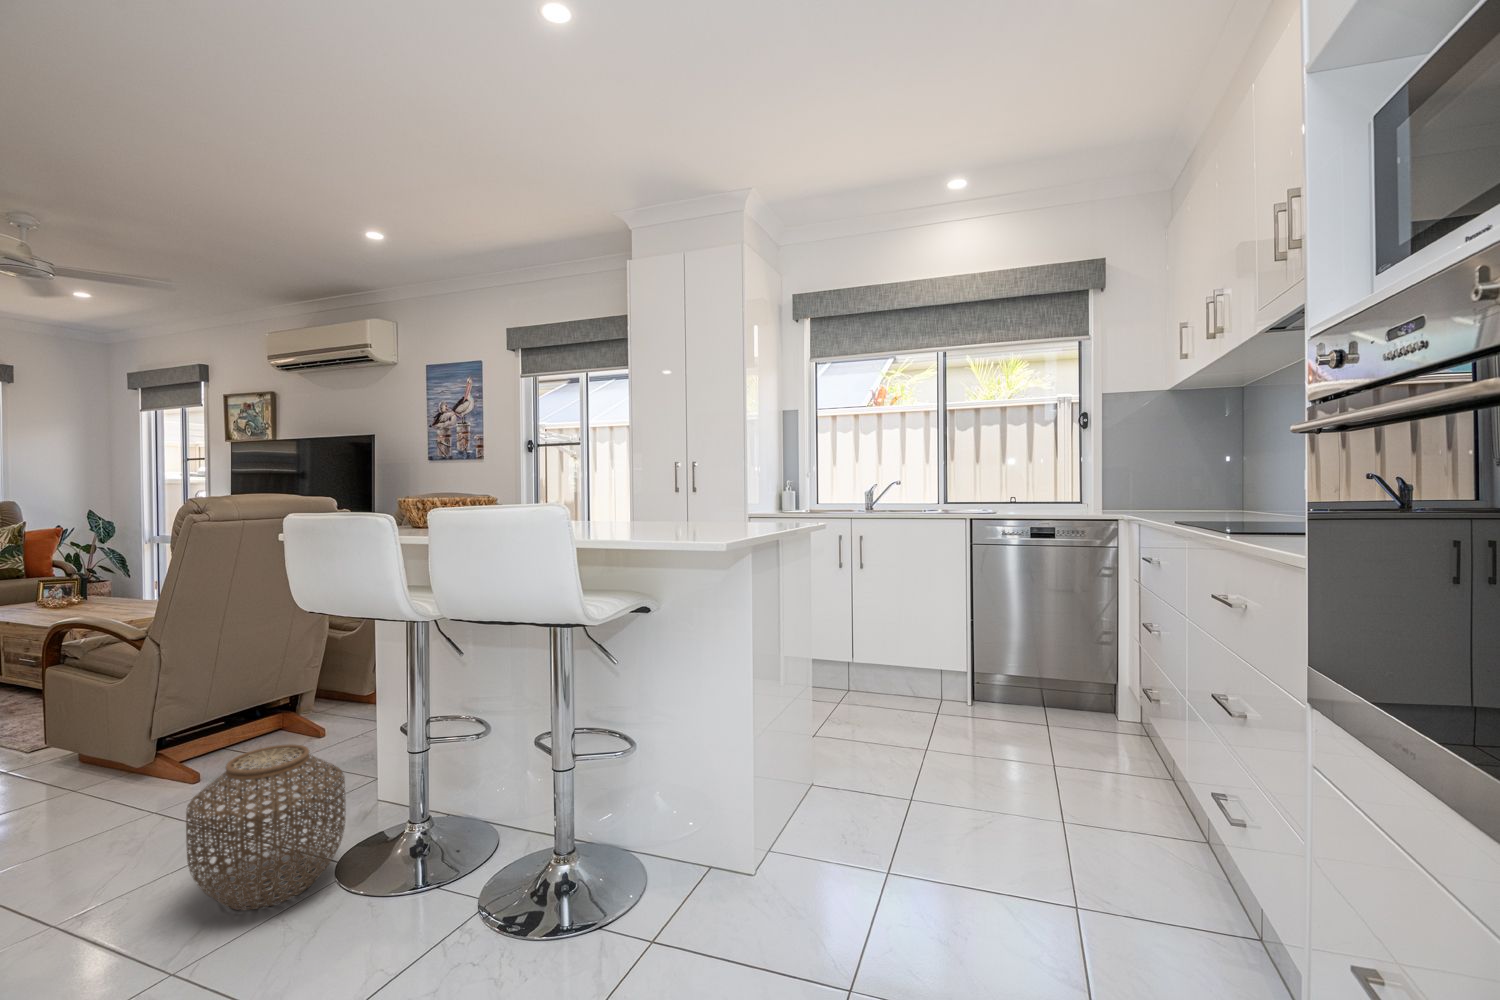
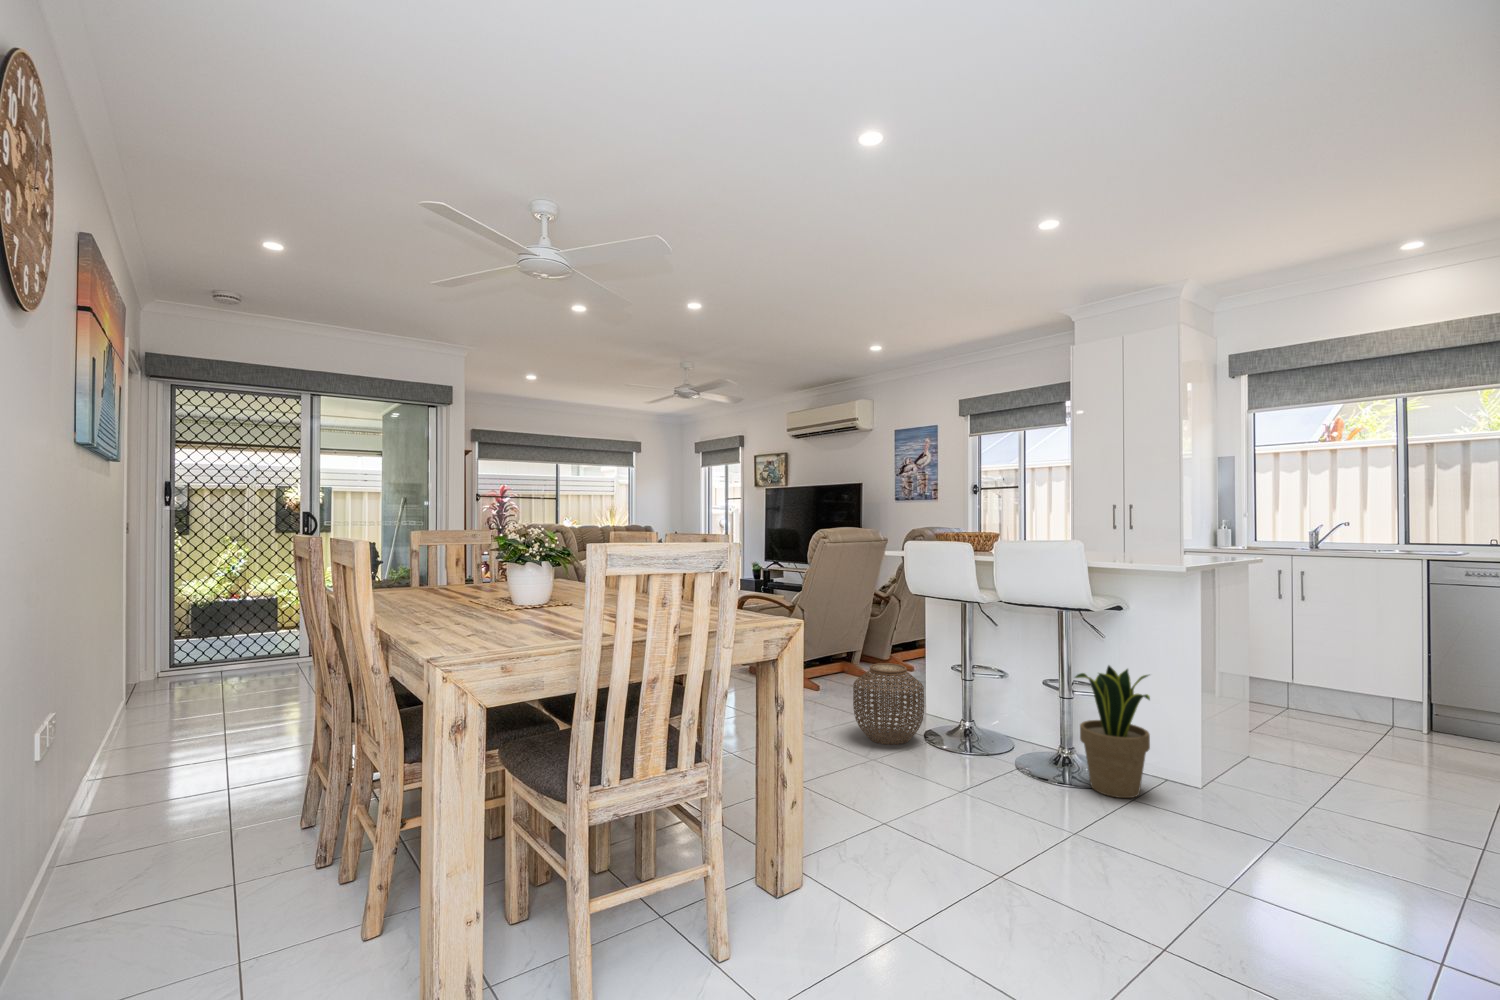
potted plant: none [574,713,695,936] -> present [1075,666,1150,798]

